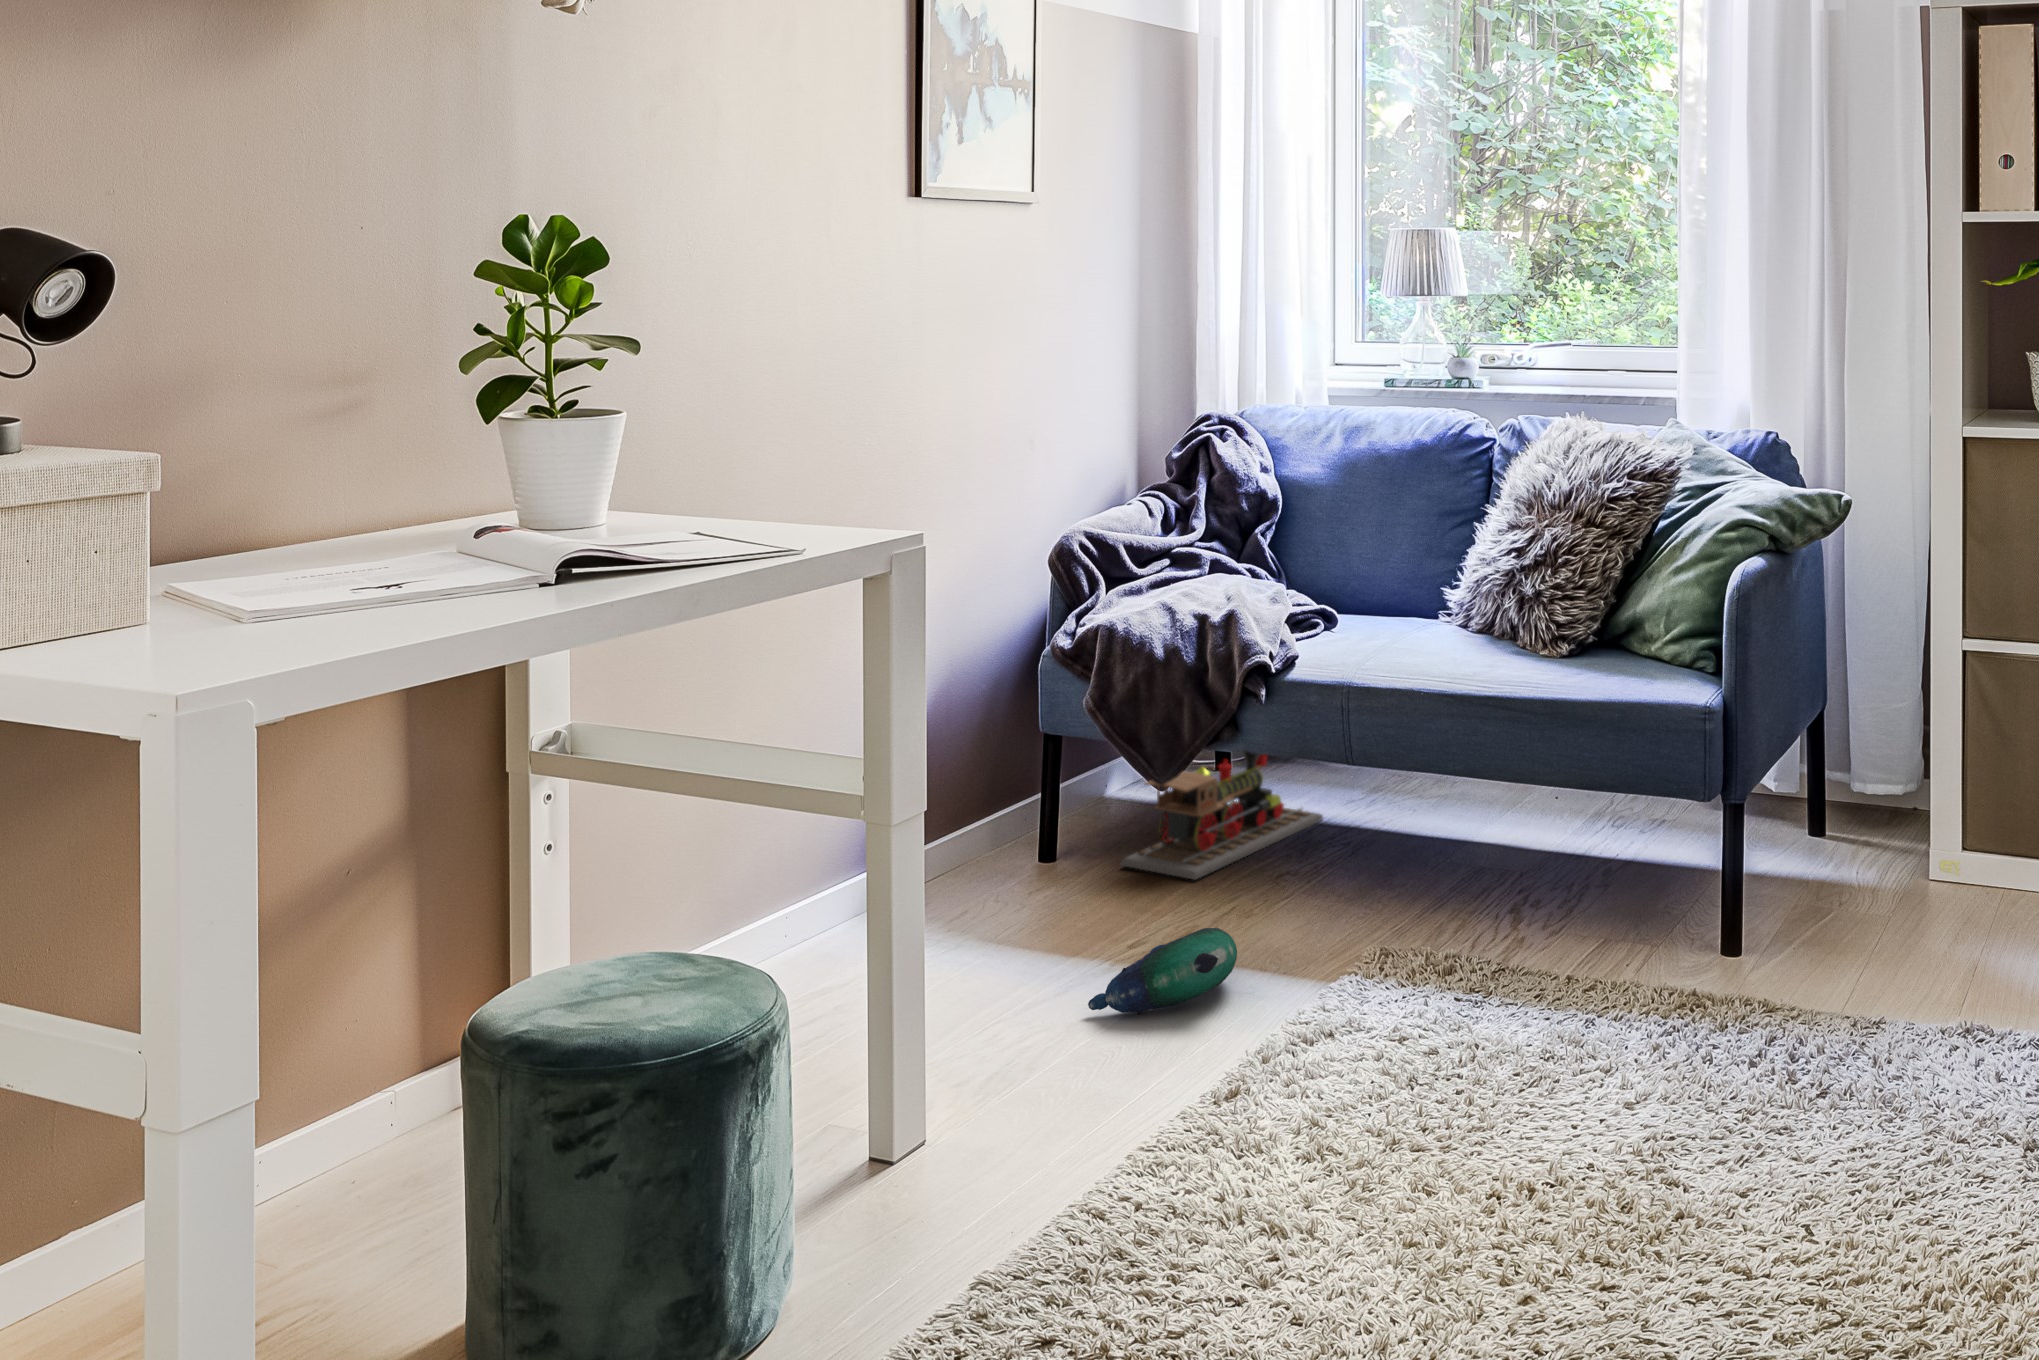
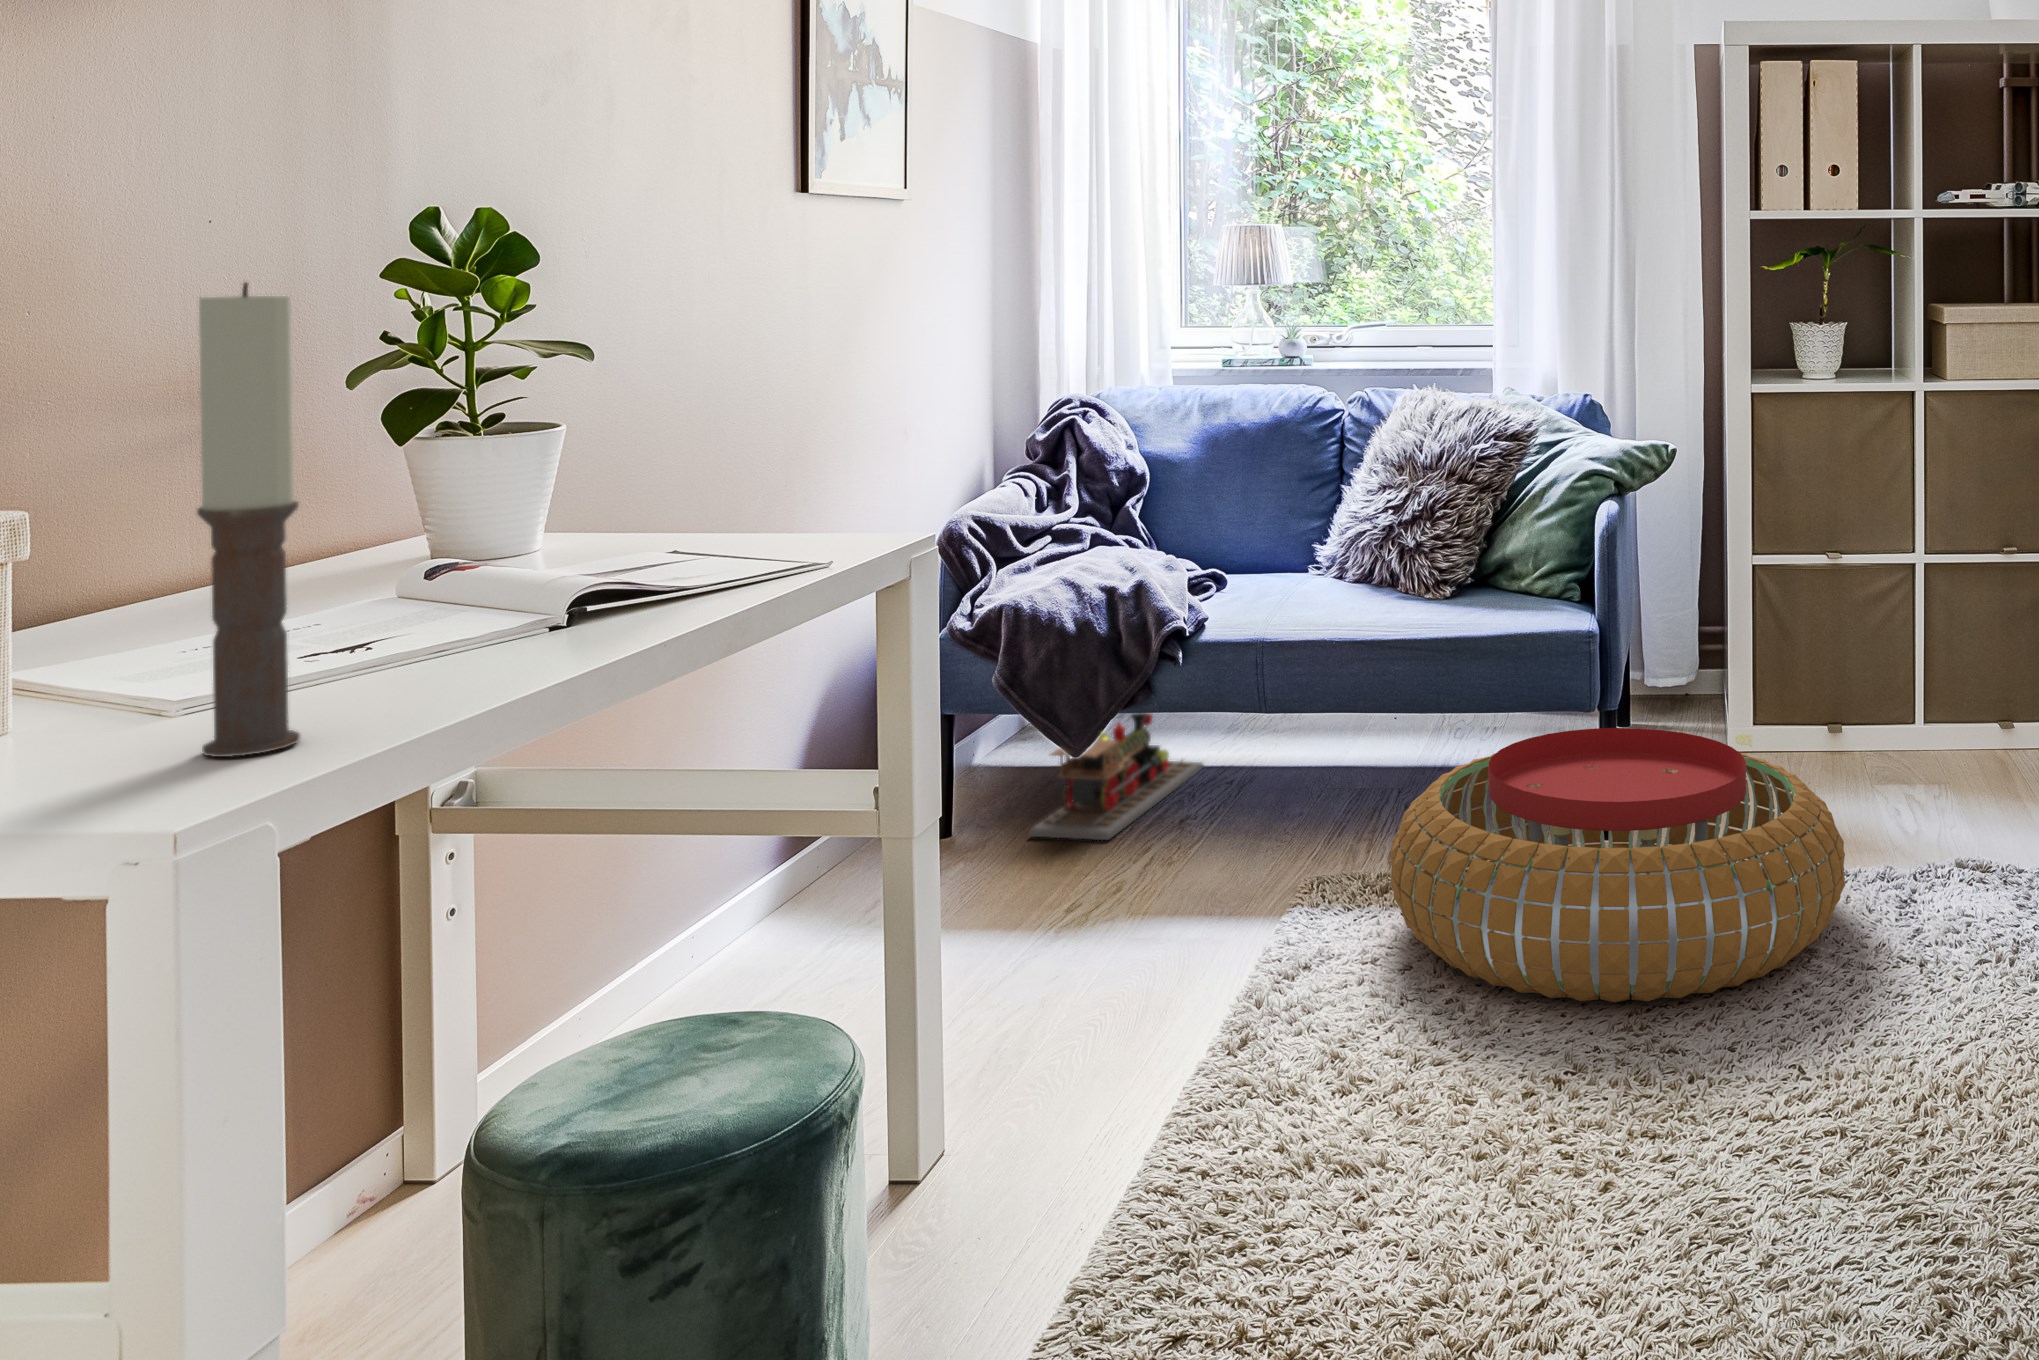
candle: none [209,295,279,670] -> present [197,283,300,757]
pouf: none [1427,822,1952,1130] -> present [1390,728,1845,1002]
plush toy: present [1088,928,1237,1014] -> none [1061,884,1196,983]

